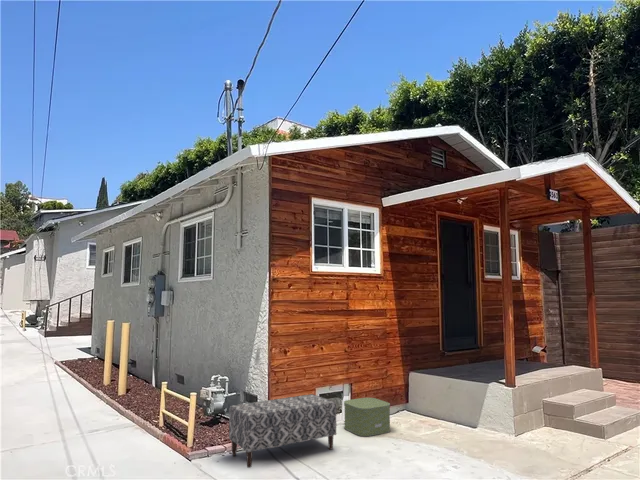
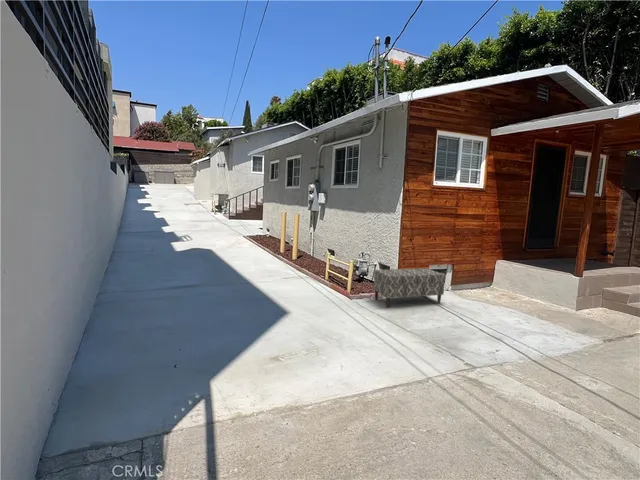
storage box: present [344,398,390,436] -> none [447,275,482,299]

